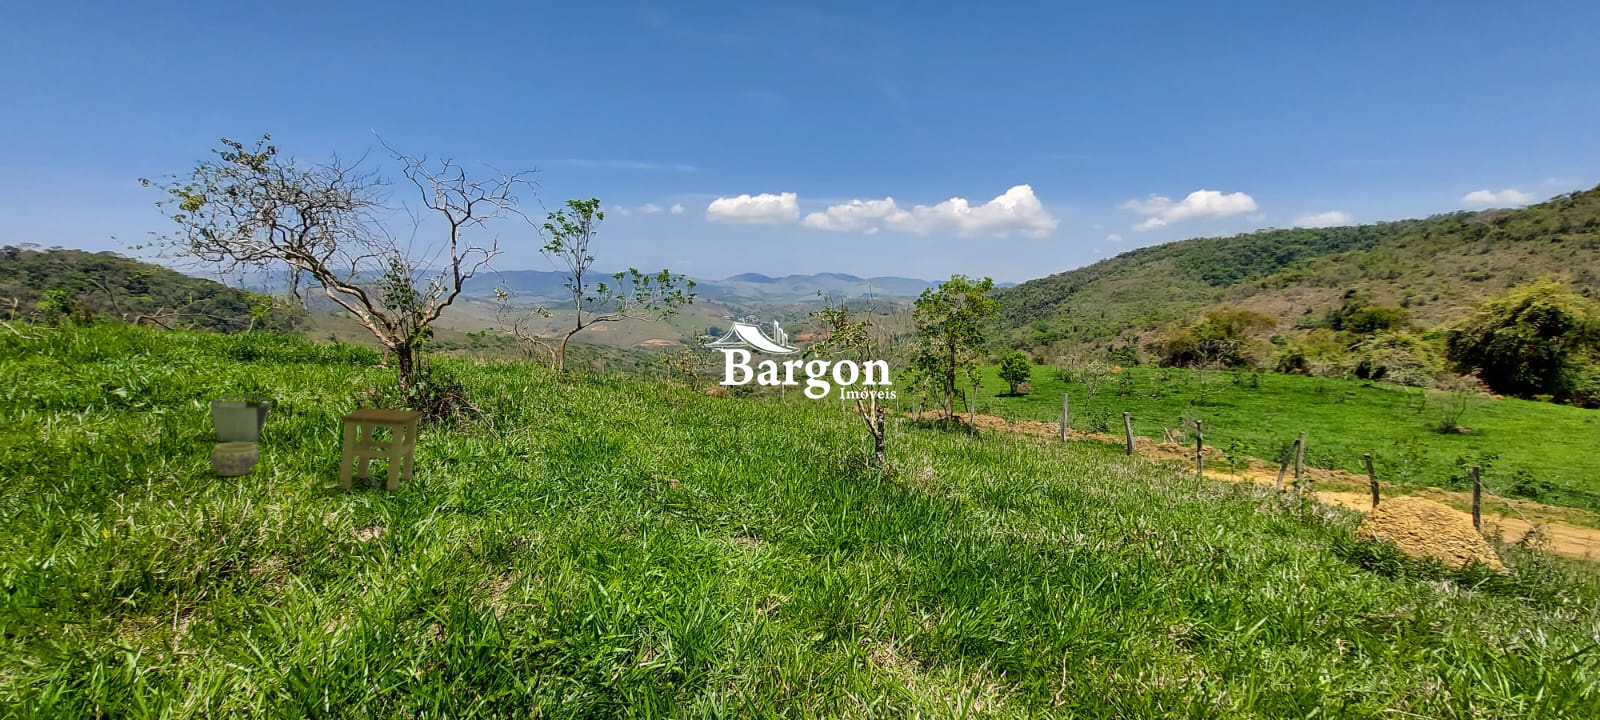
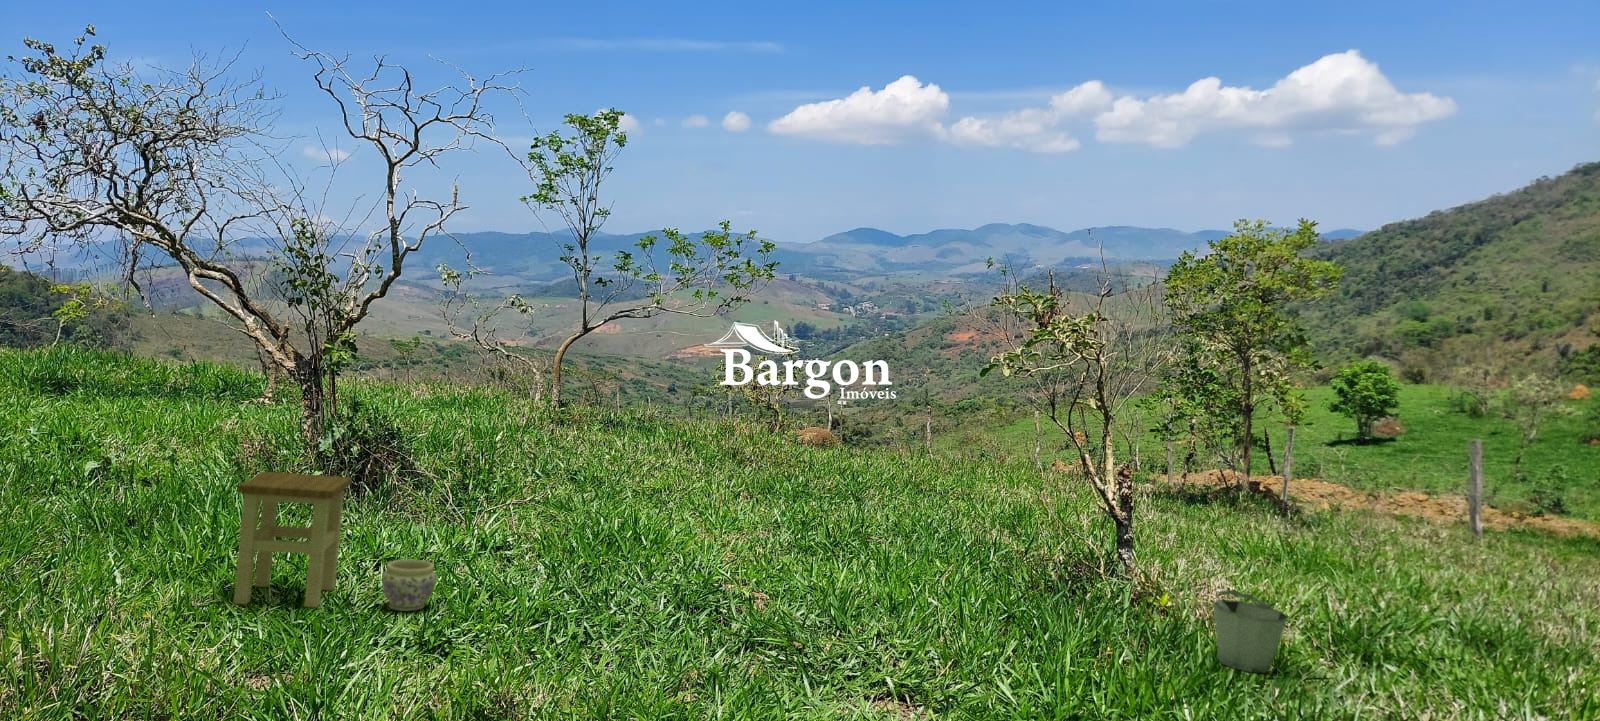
bucket: present [210,394,271,442] -> present [1213,590,1288,673]
planter: present [211,442,259,476] -> present [382,559,436,611]

